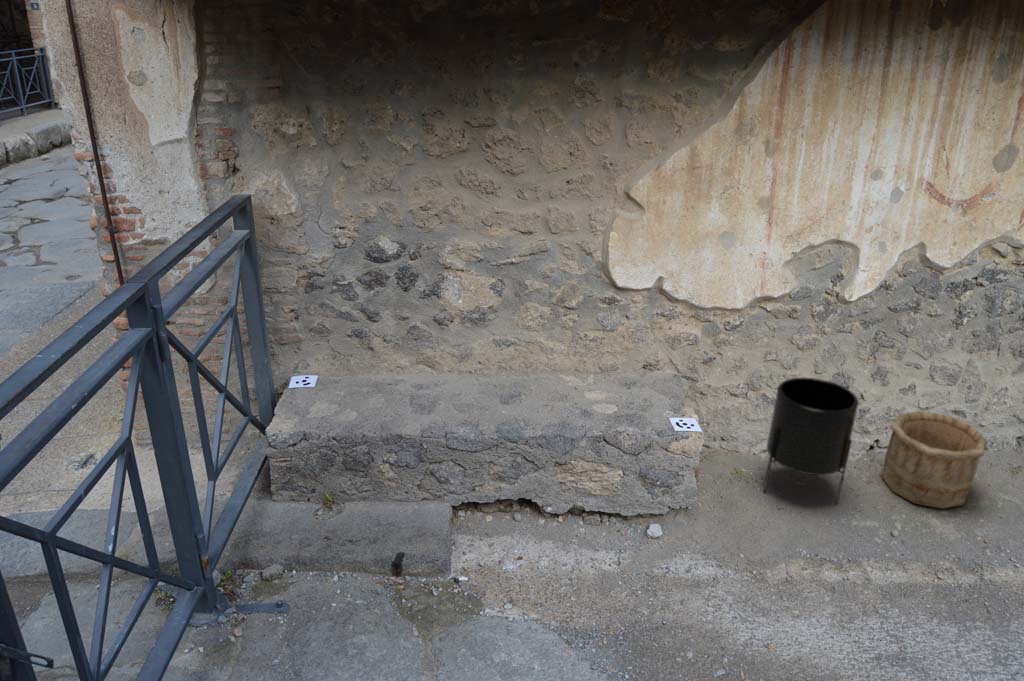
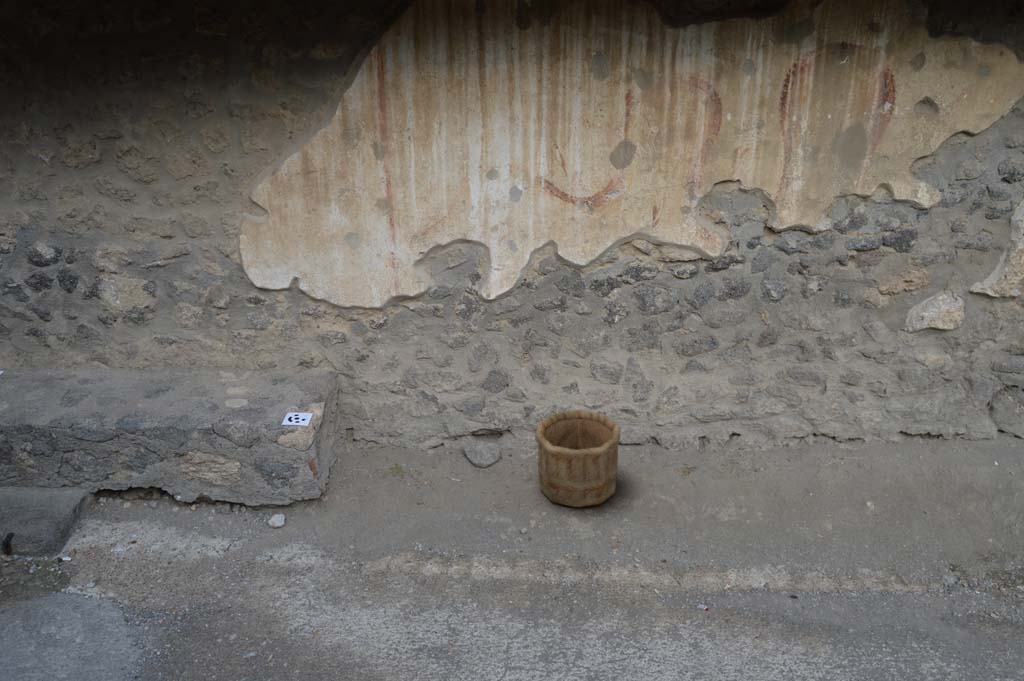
planter: present [764,378,858,504] -> none [406,375,485,501]

